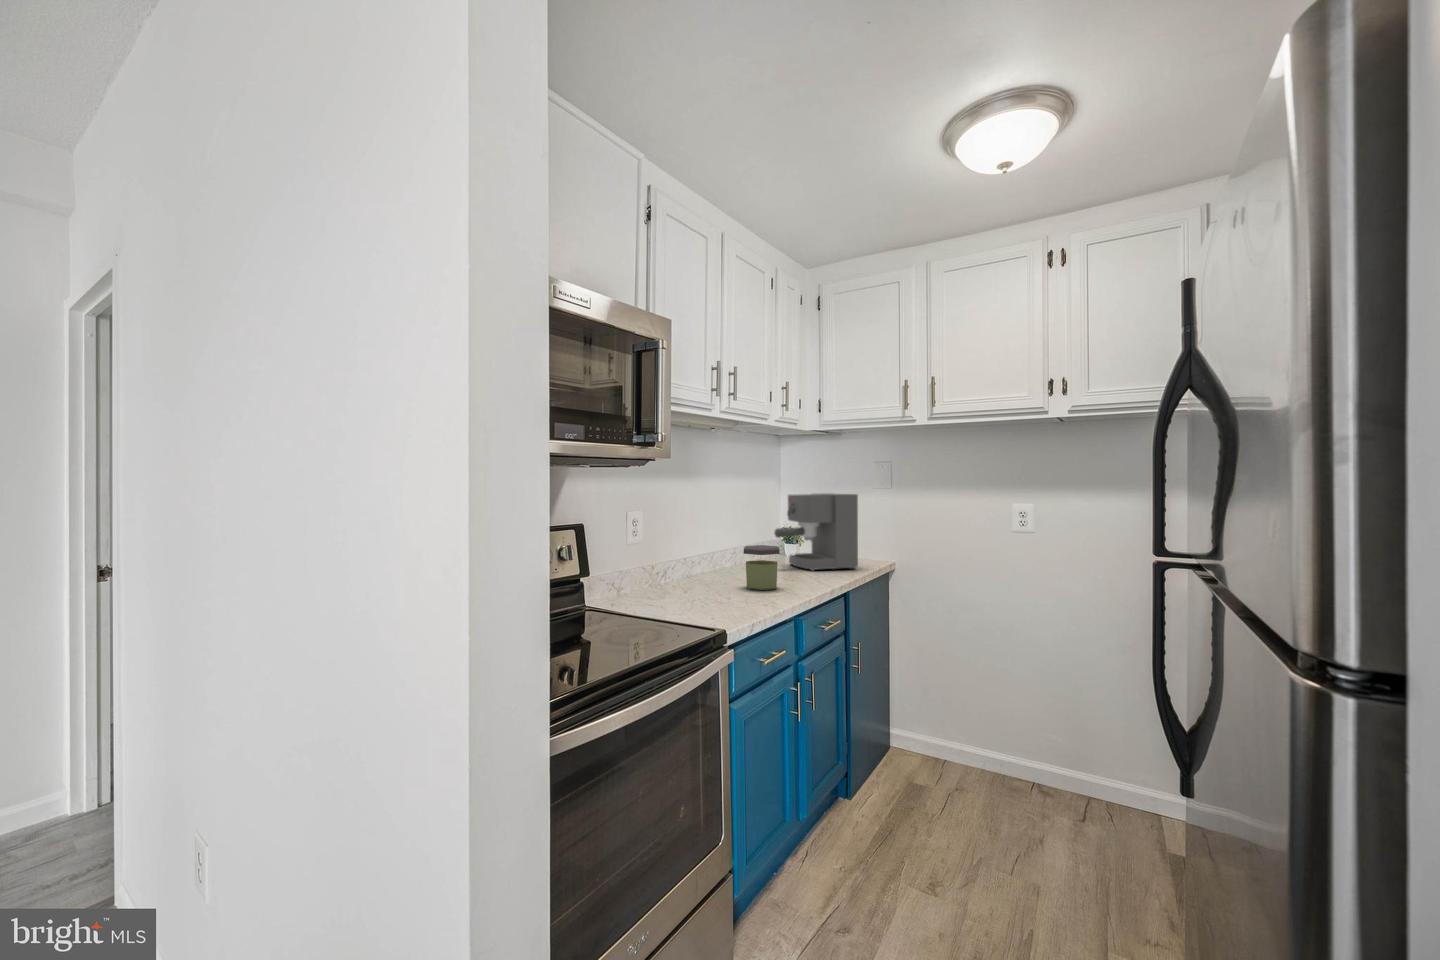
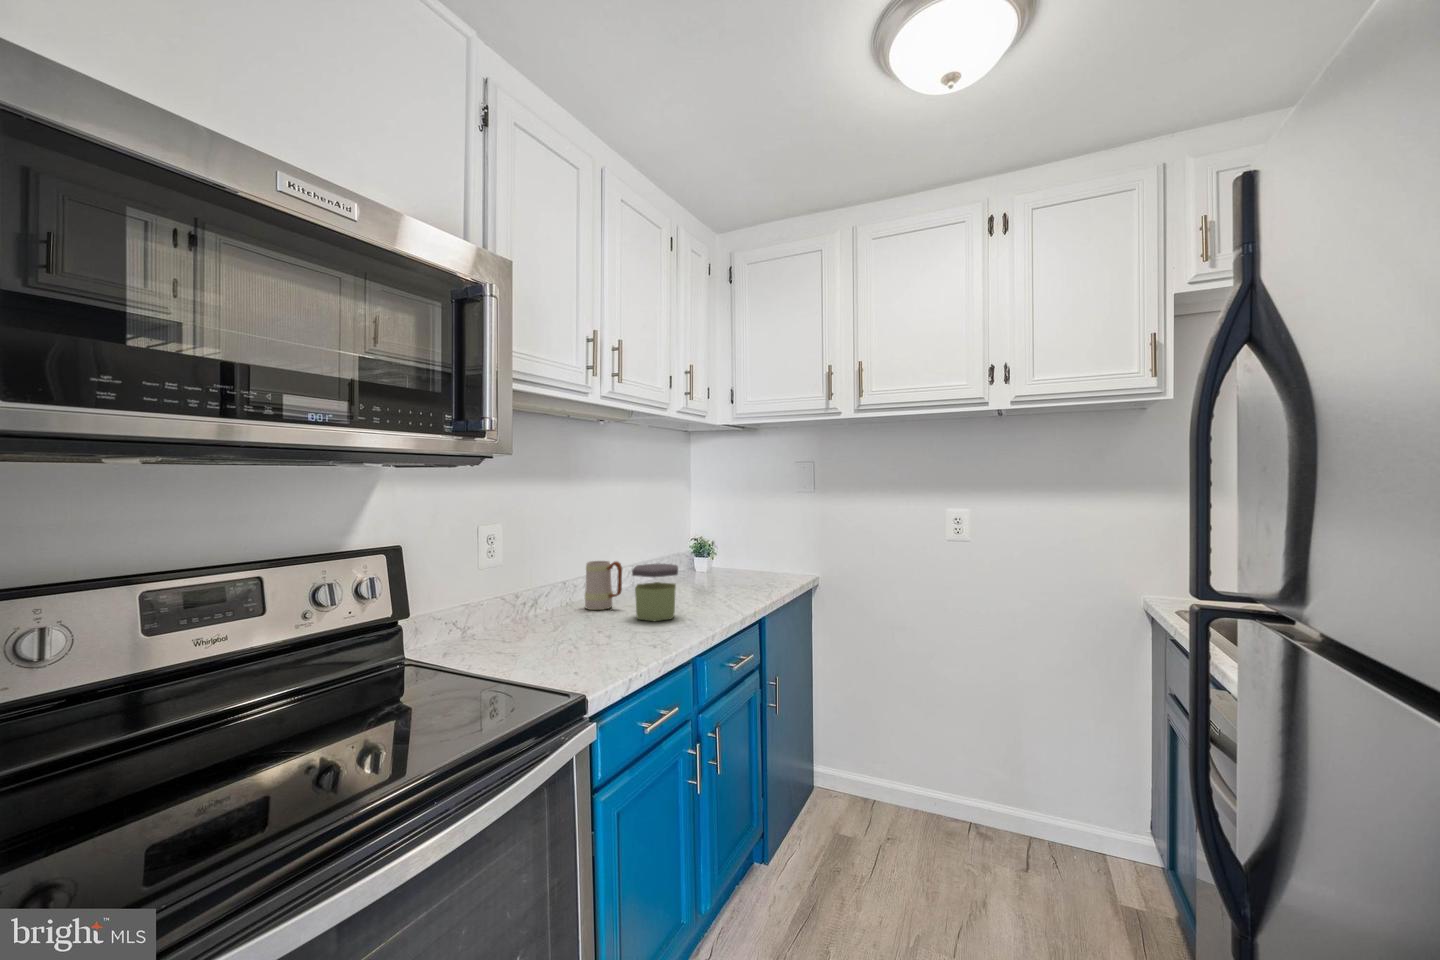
coffee maker: present [775,493,858,571] -> none [678,497,776,590]
mug: none [703,543,733,582] -> present [585,561,622,610]

